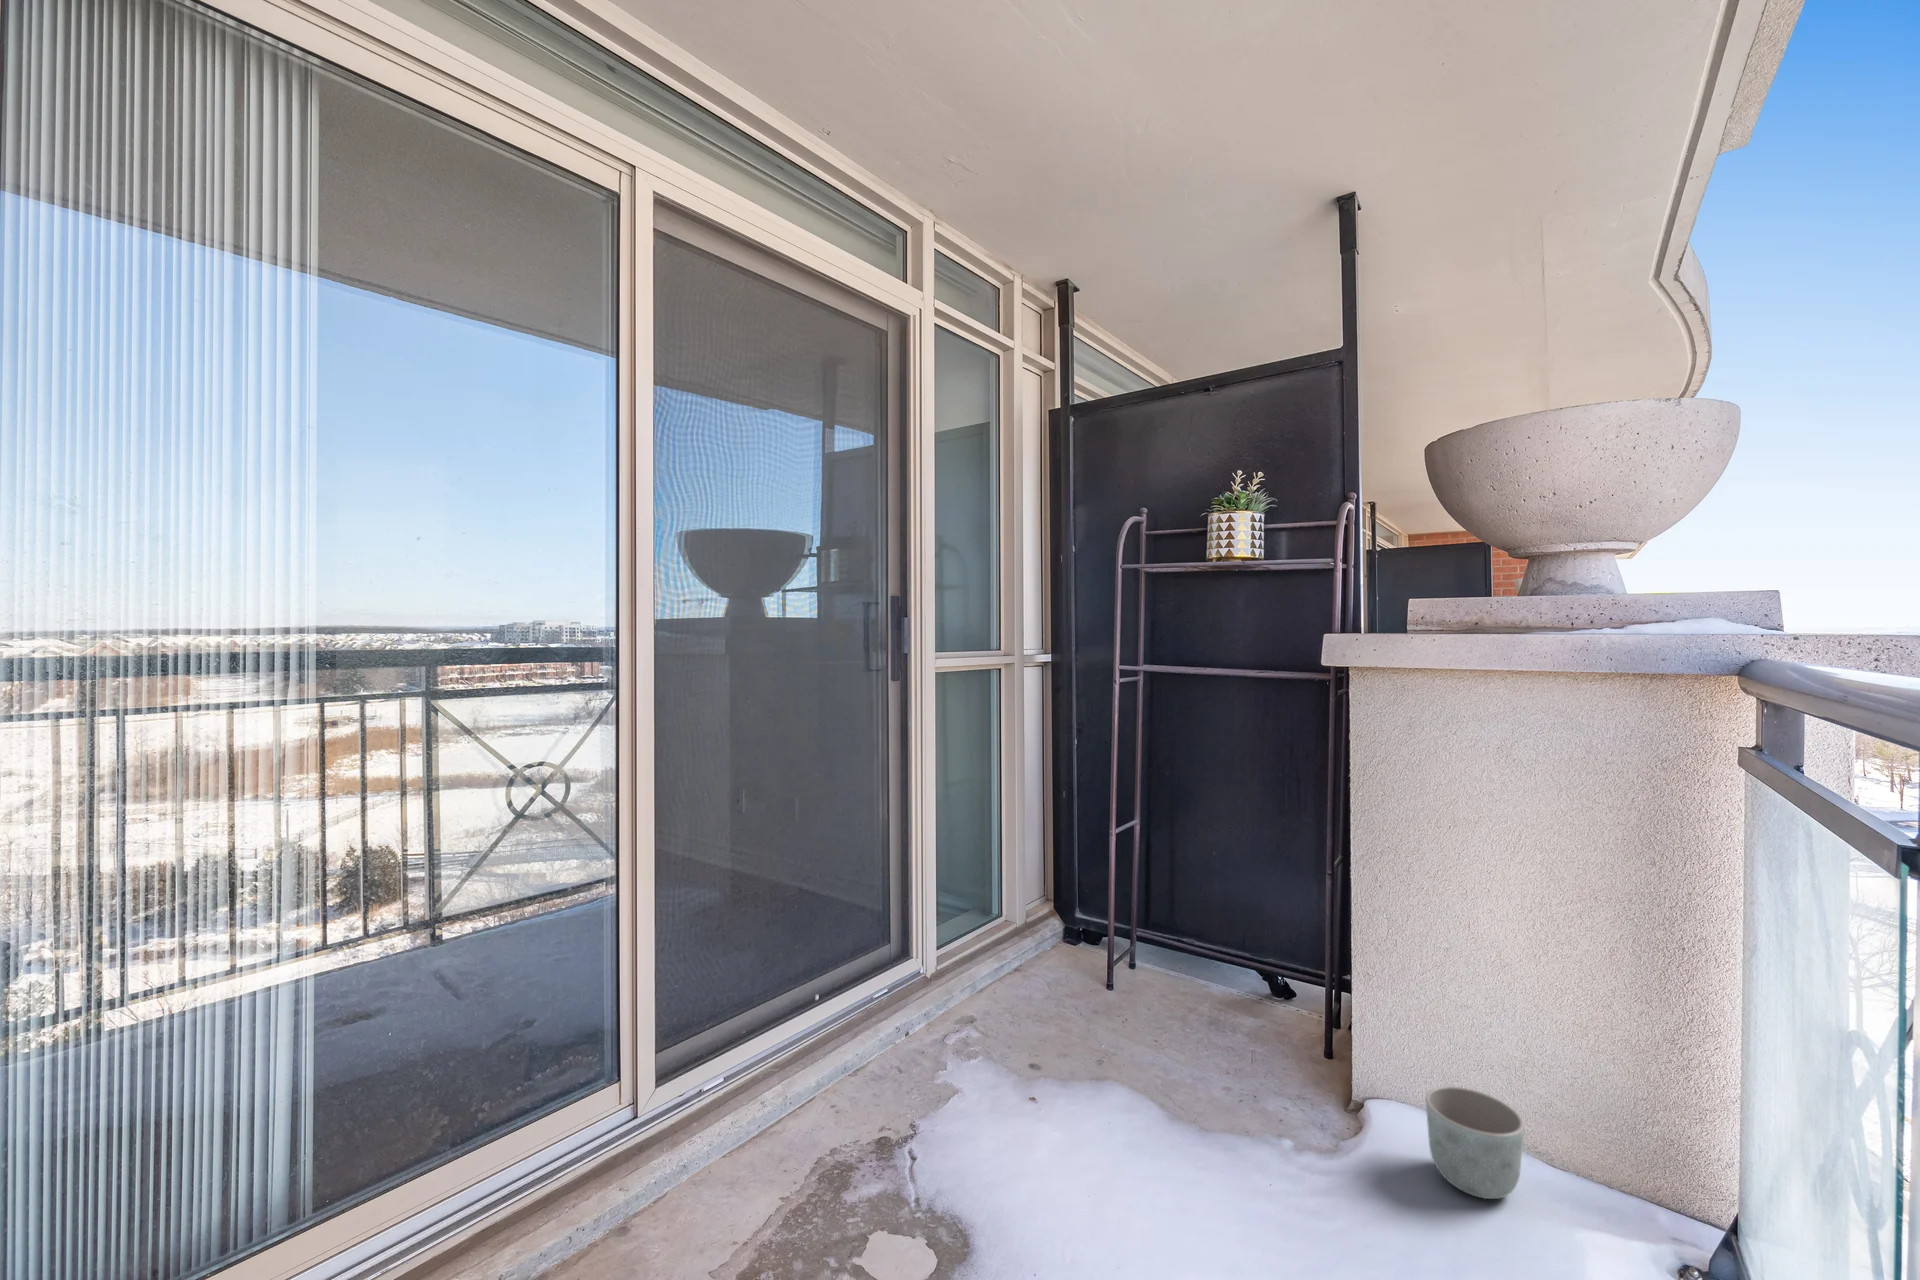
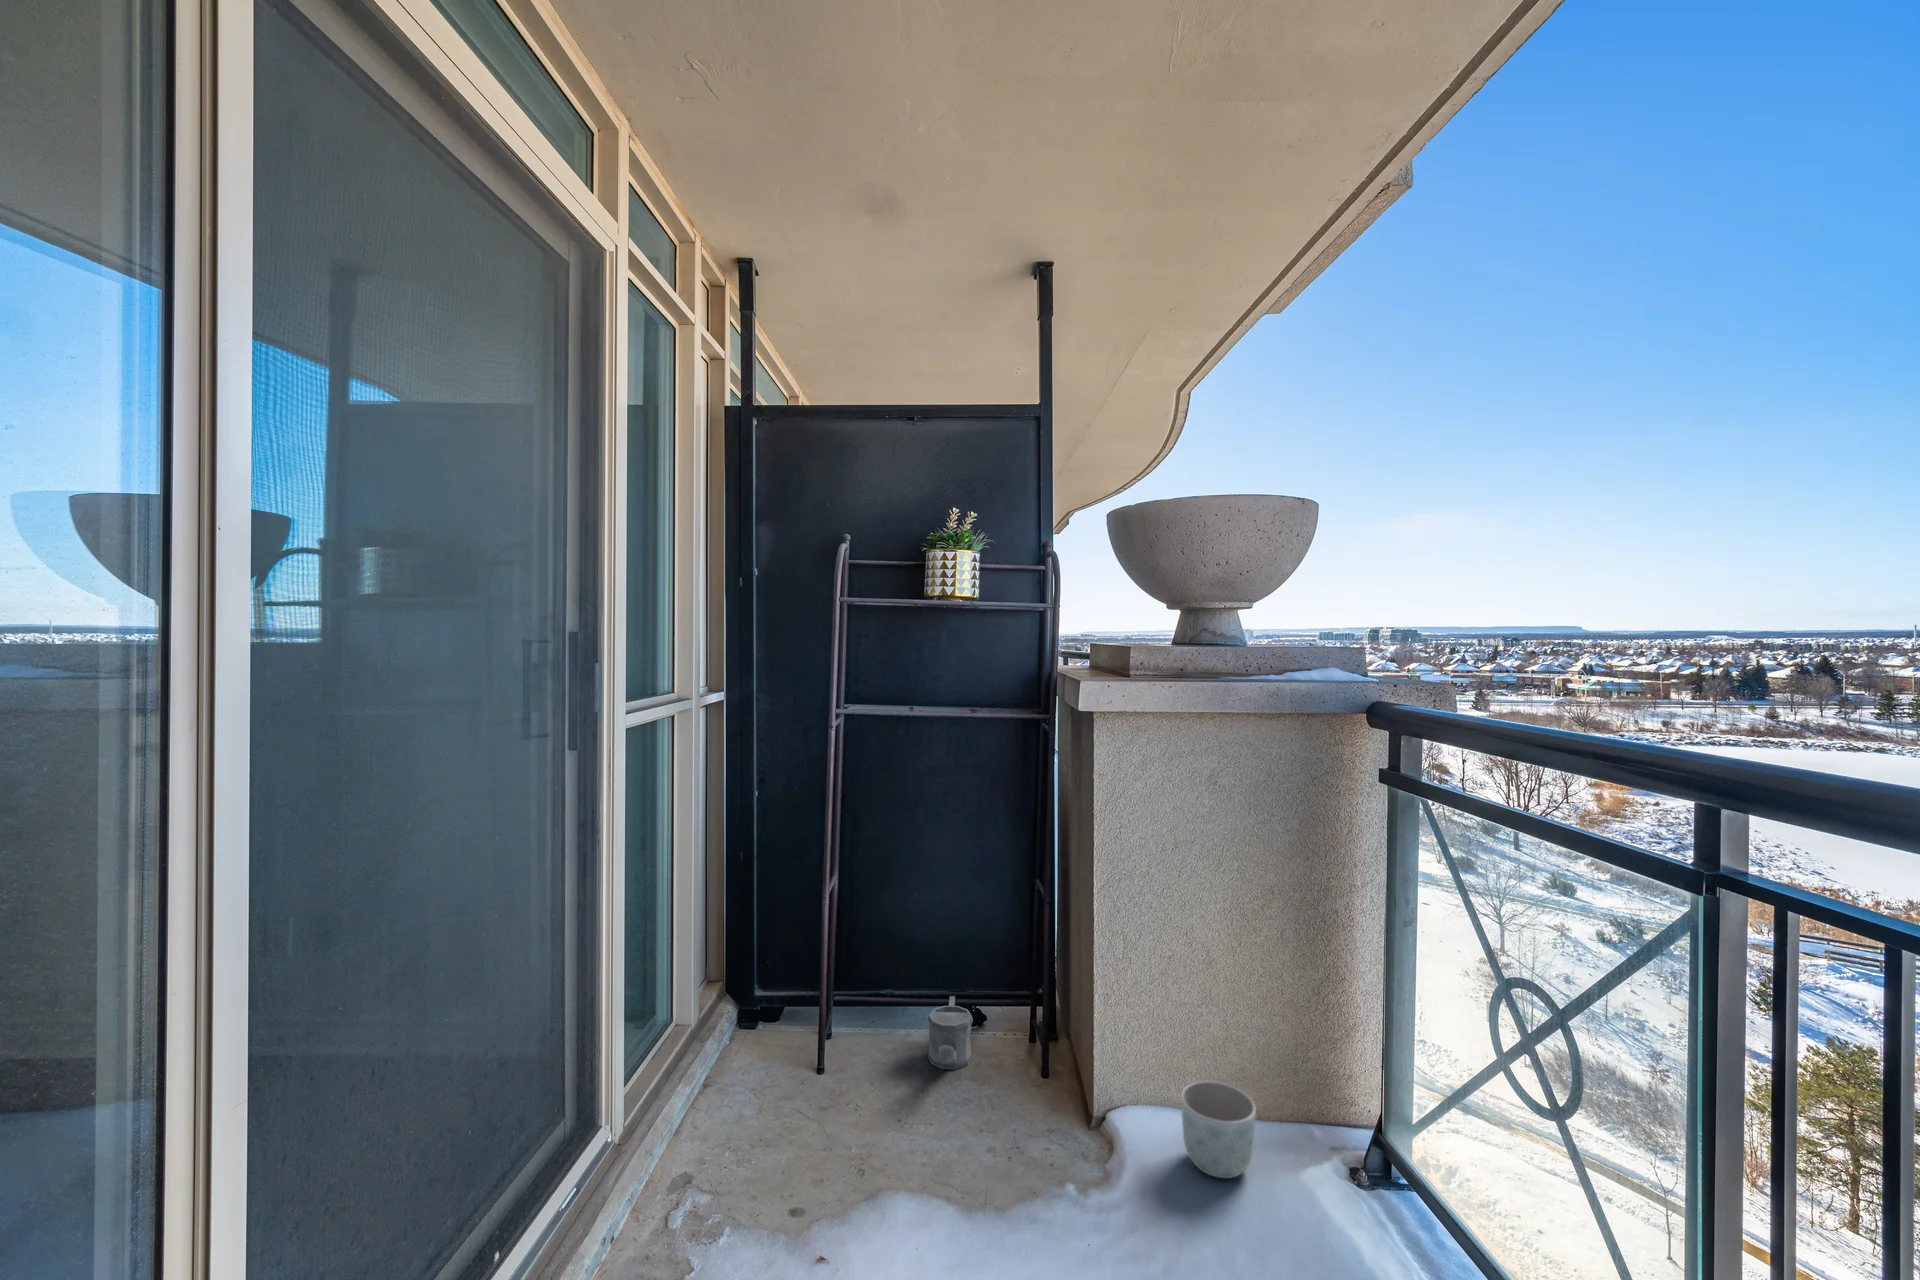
watering can: none [1199,955,1254,1021] -> present [928,996,973,1070]

